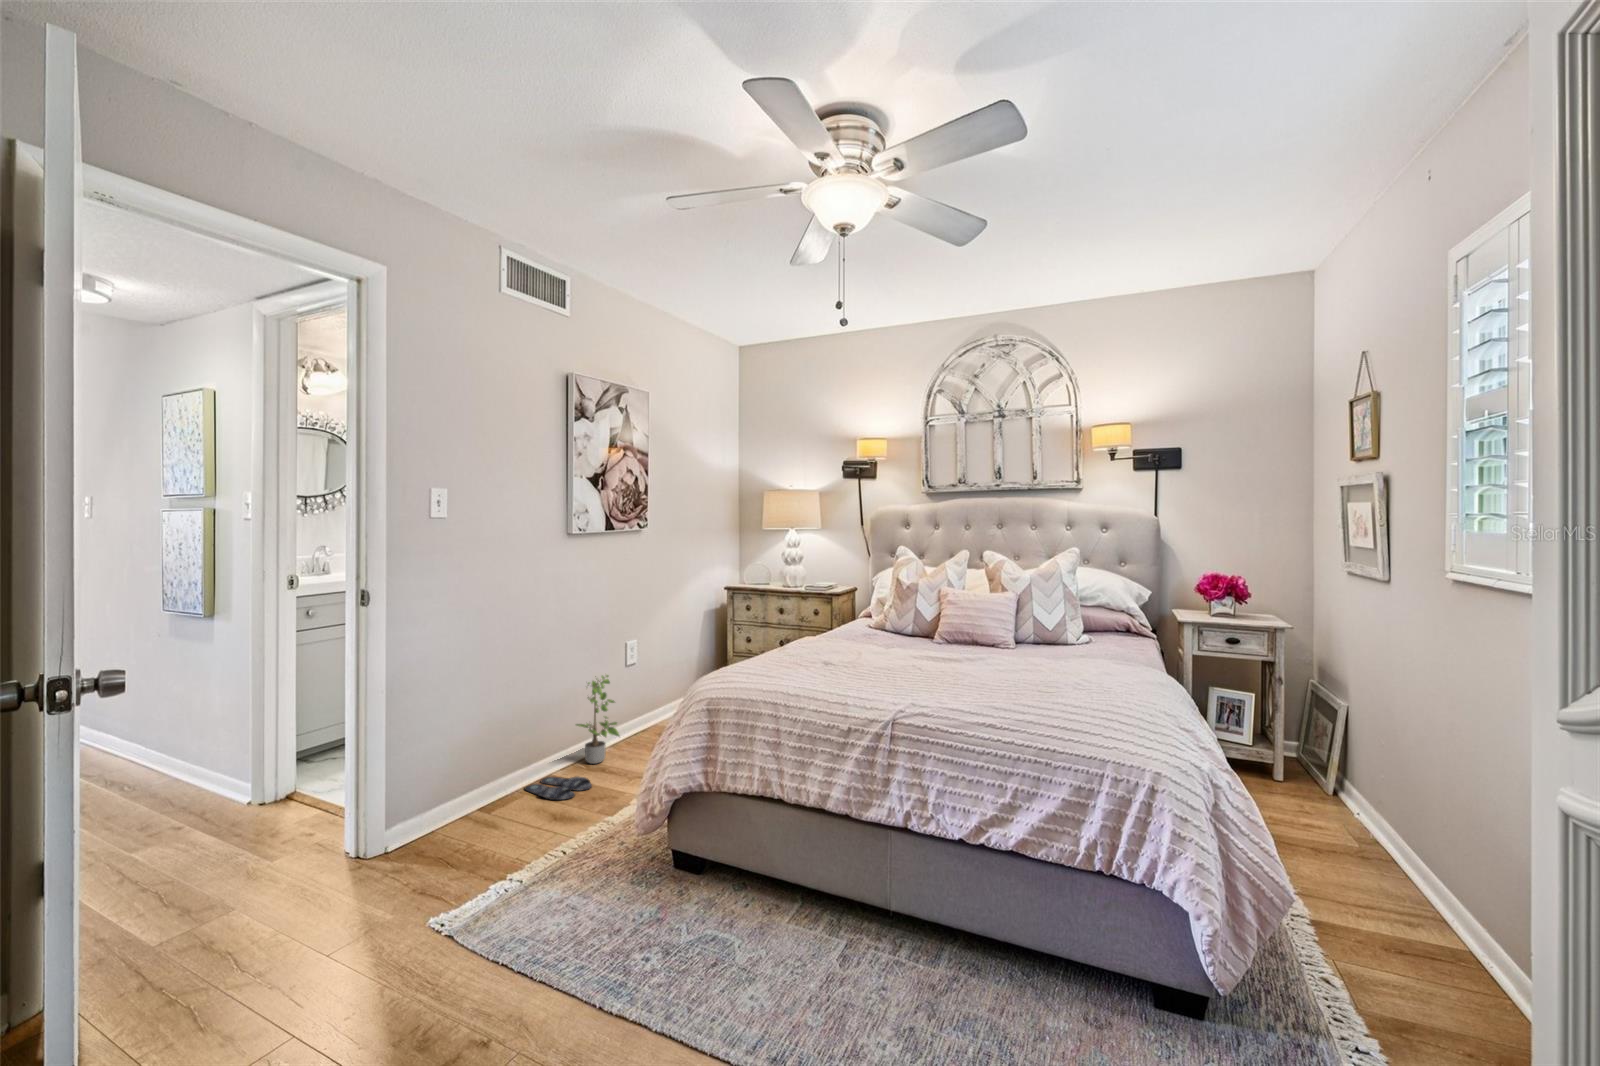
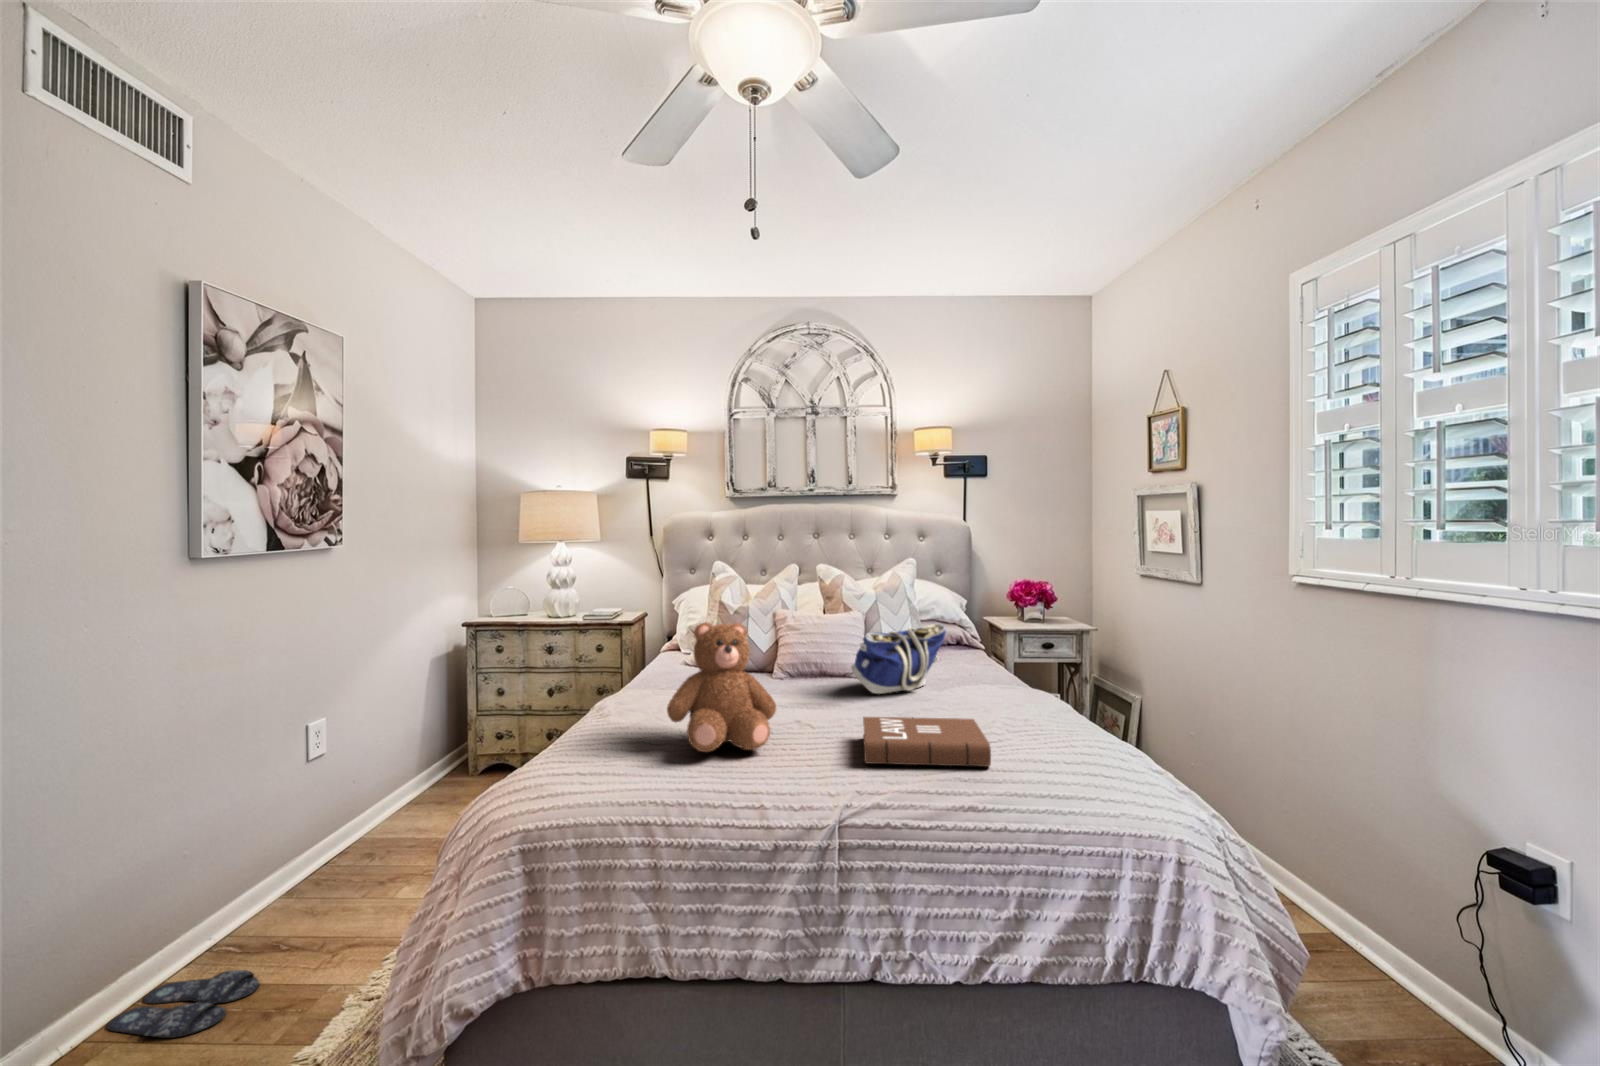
teddy bear: none [807,584,887,676] -> present [667,622,776,752]
tote bag: none [980,602,1067,657] -> present [851,623,946,694]
book: none [930,662,1038,703] -> present [863,717,991,767]
potted plant: present [576,675,619,764] -> none [217,778,308,936]

